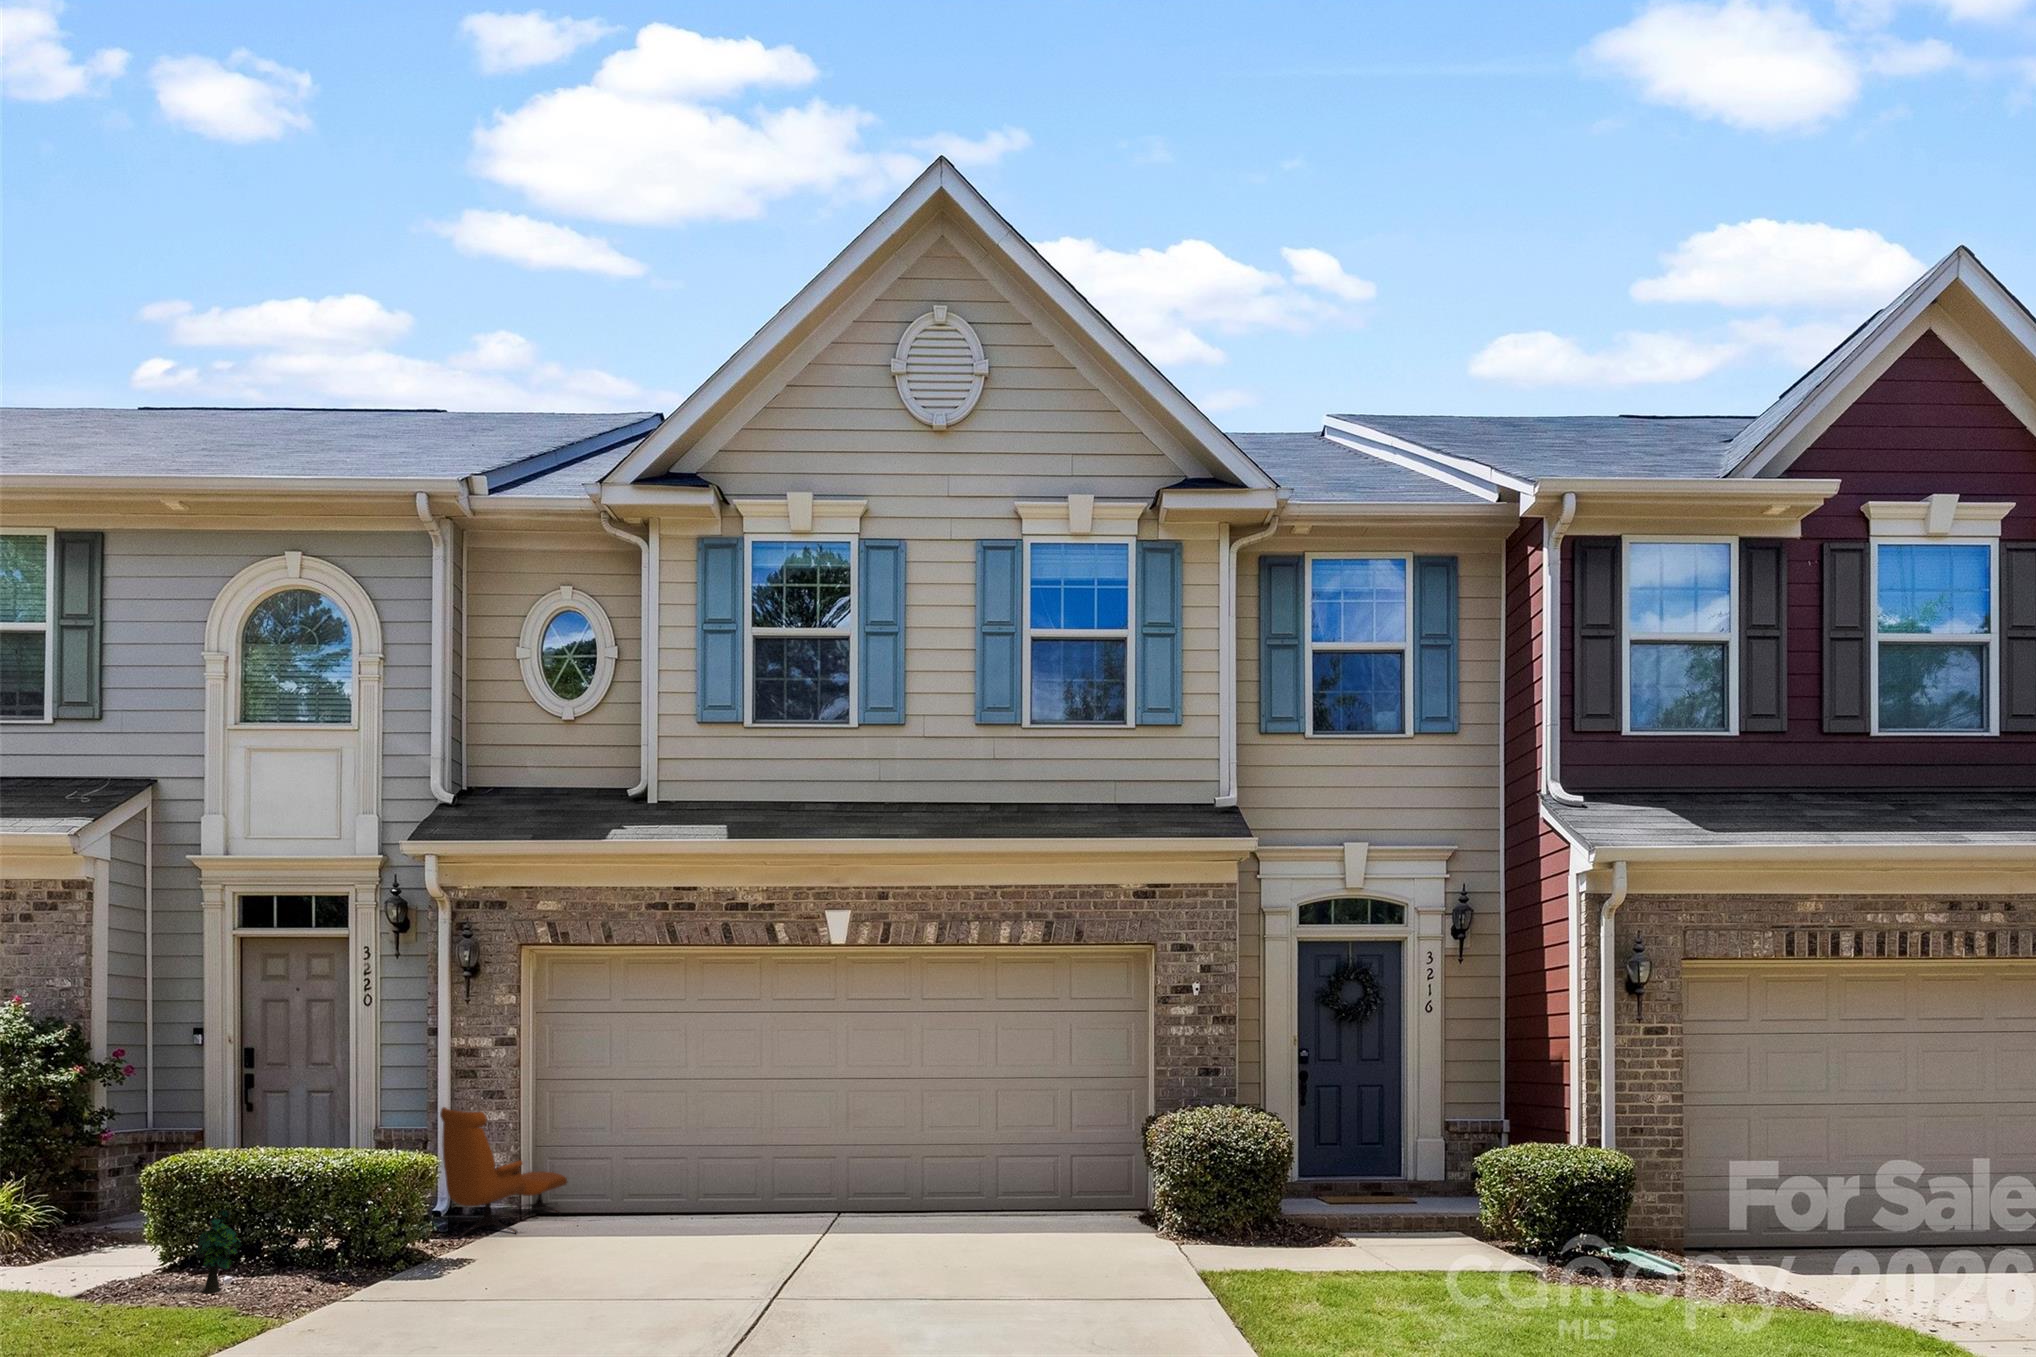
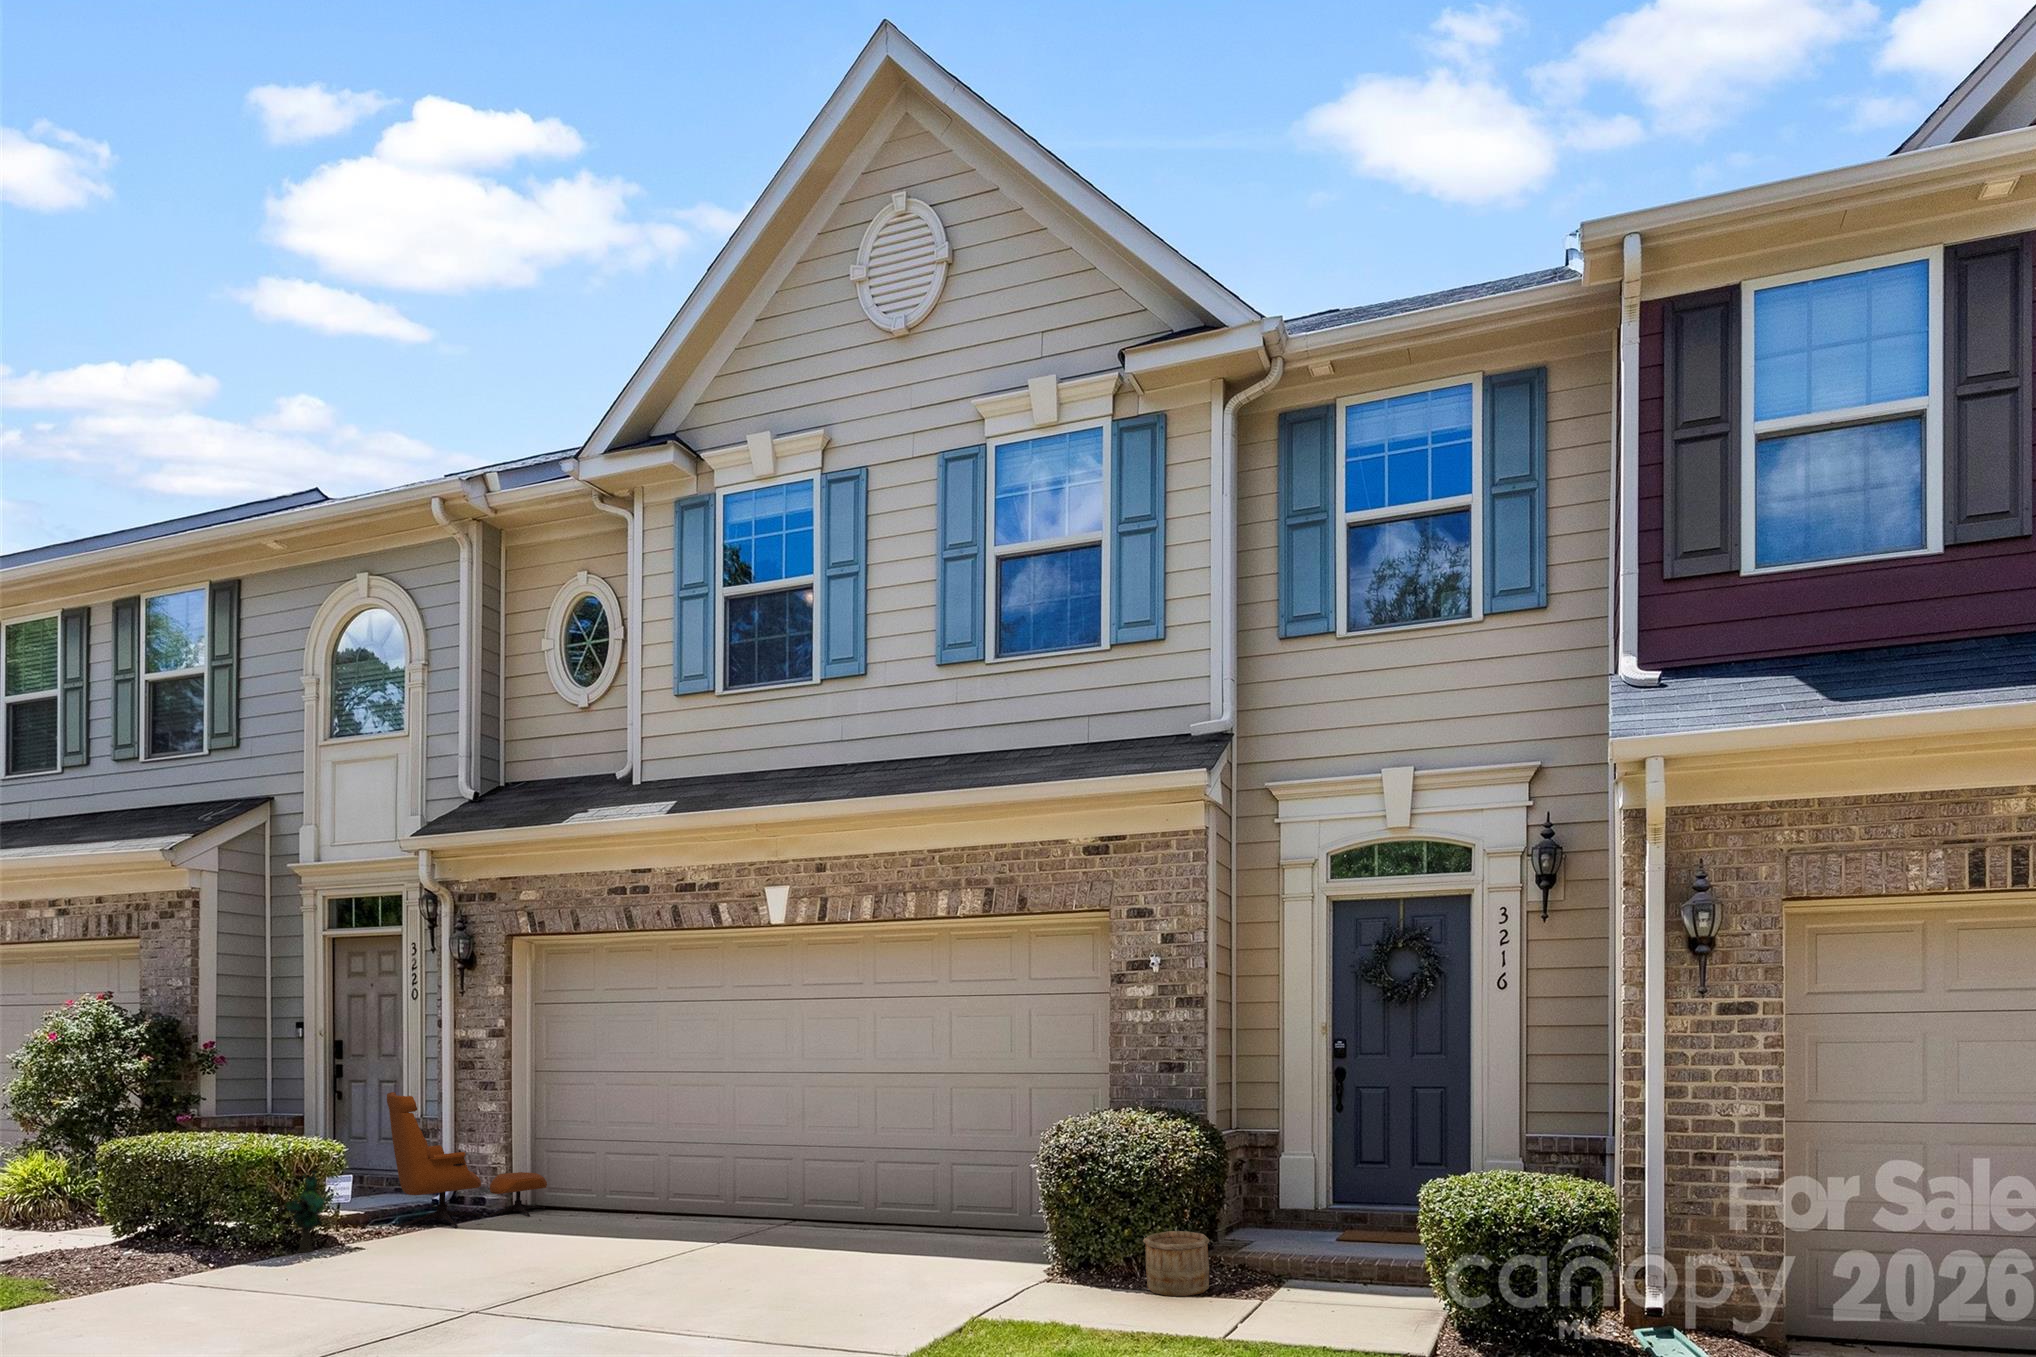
wooden bucket: none [1254,1200,1304,1251] -> present [1143,1231,1210,1296]
decorative plant: present [190,1210,243,1294] -> present [285,1170,329,1253]

